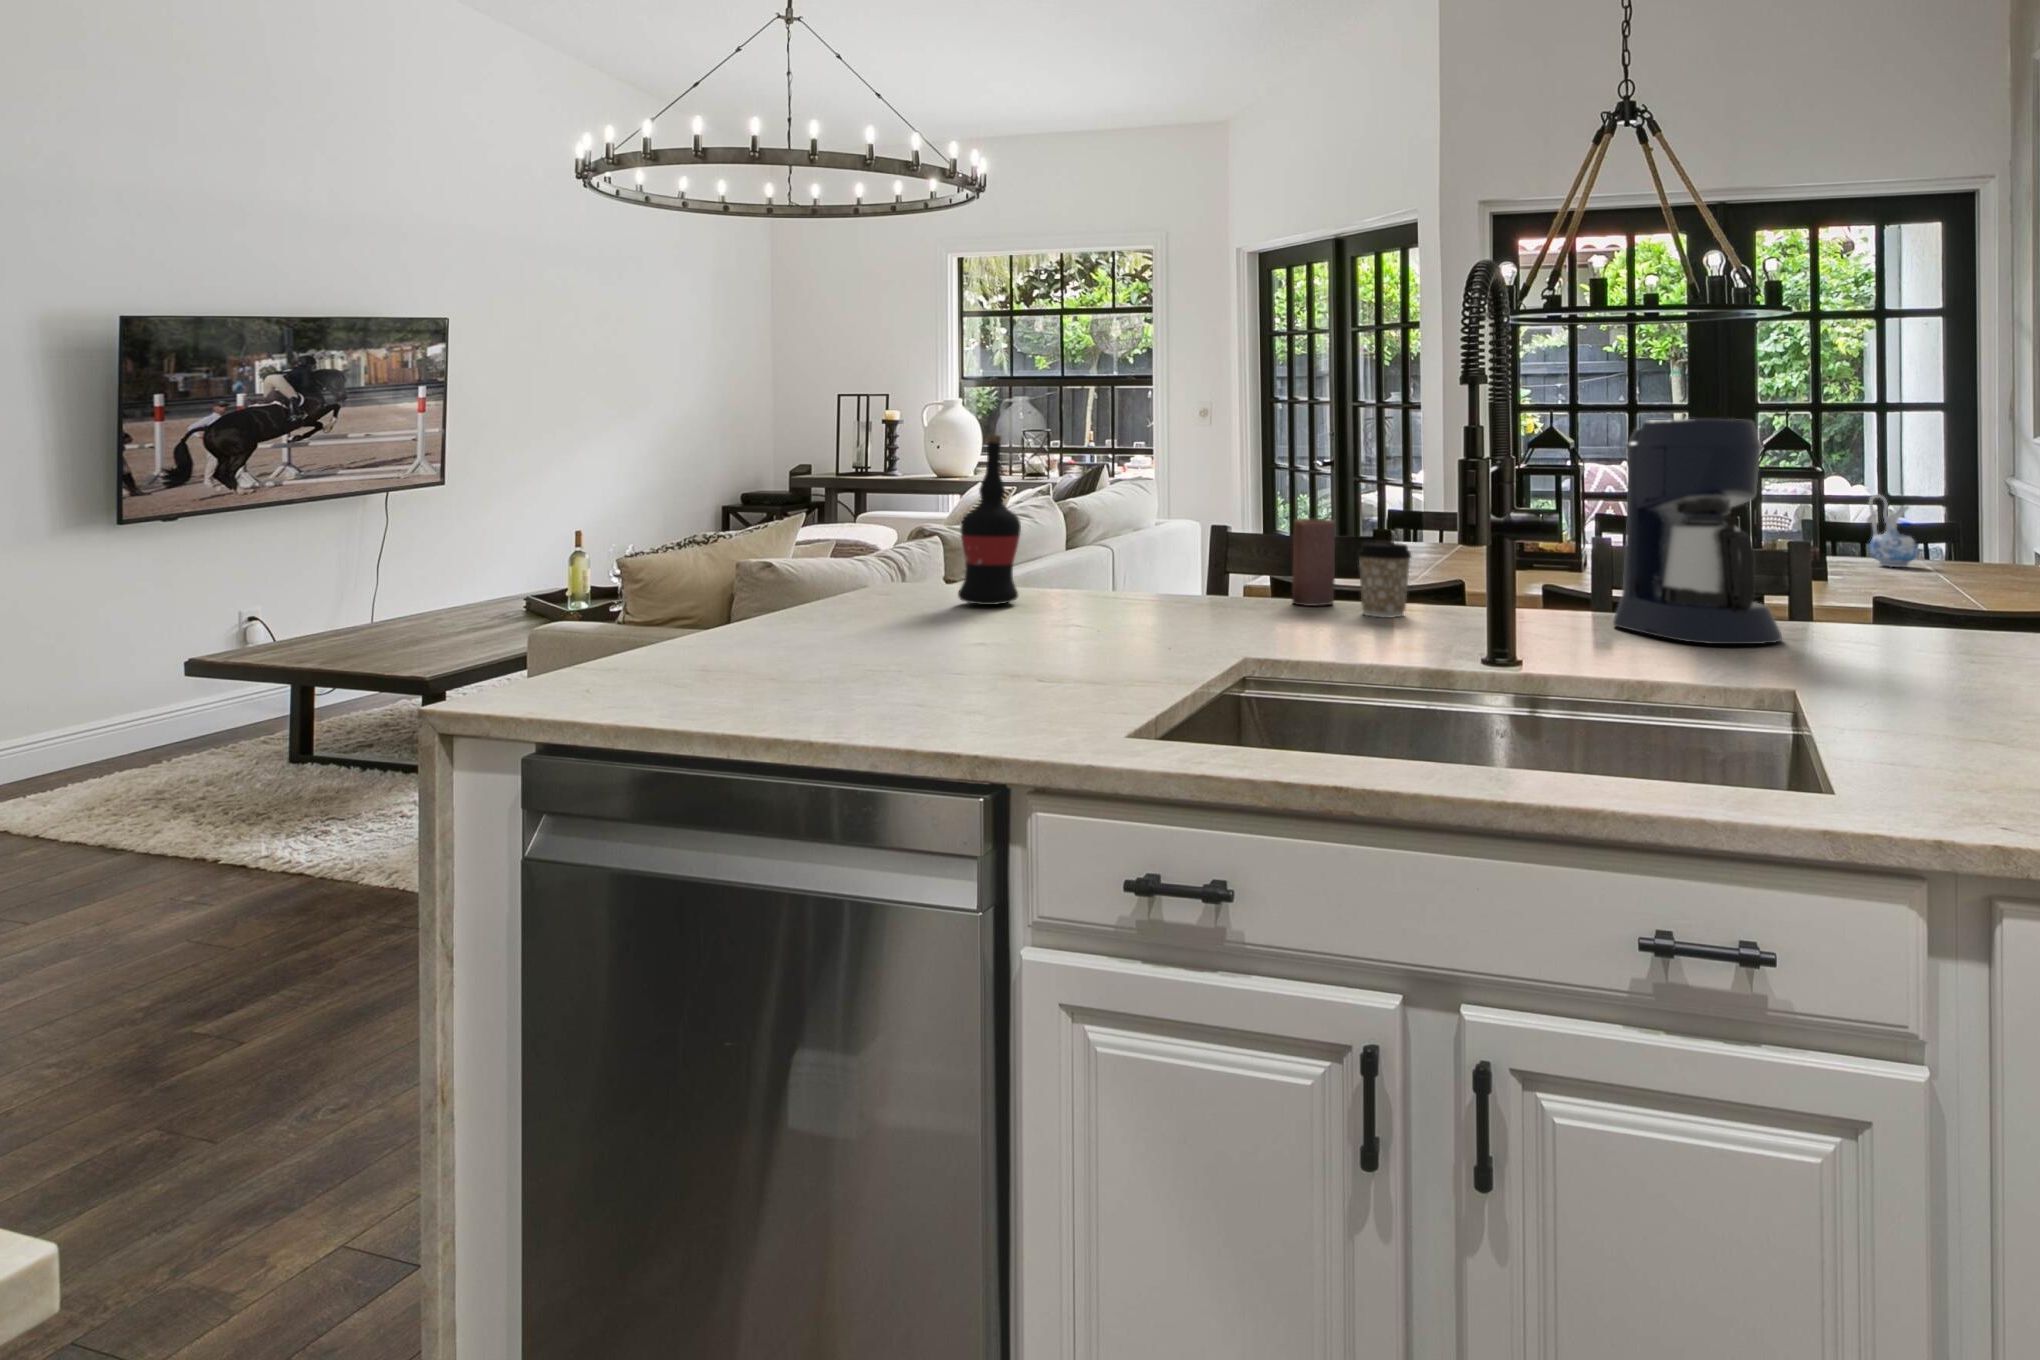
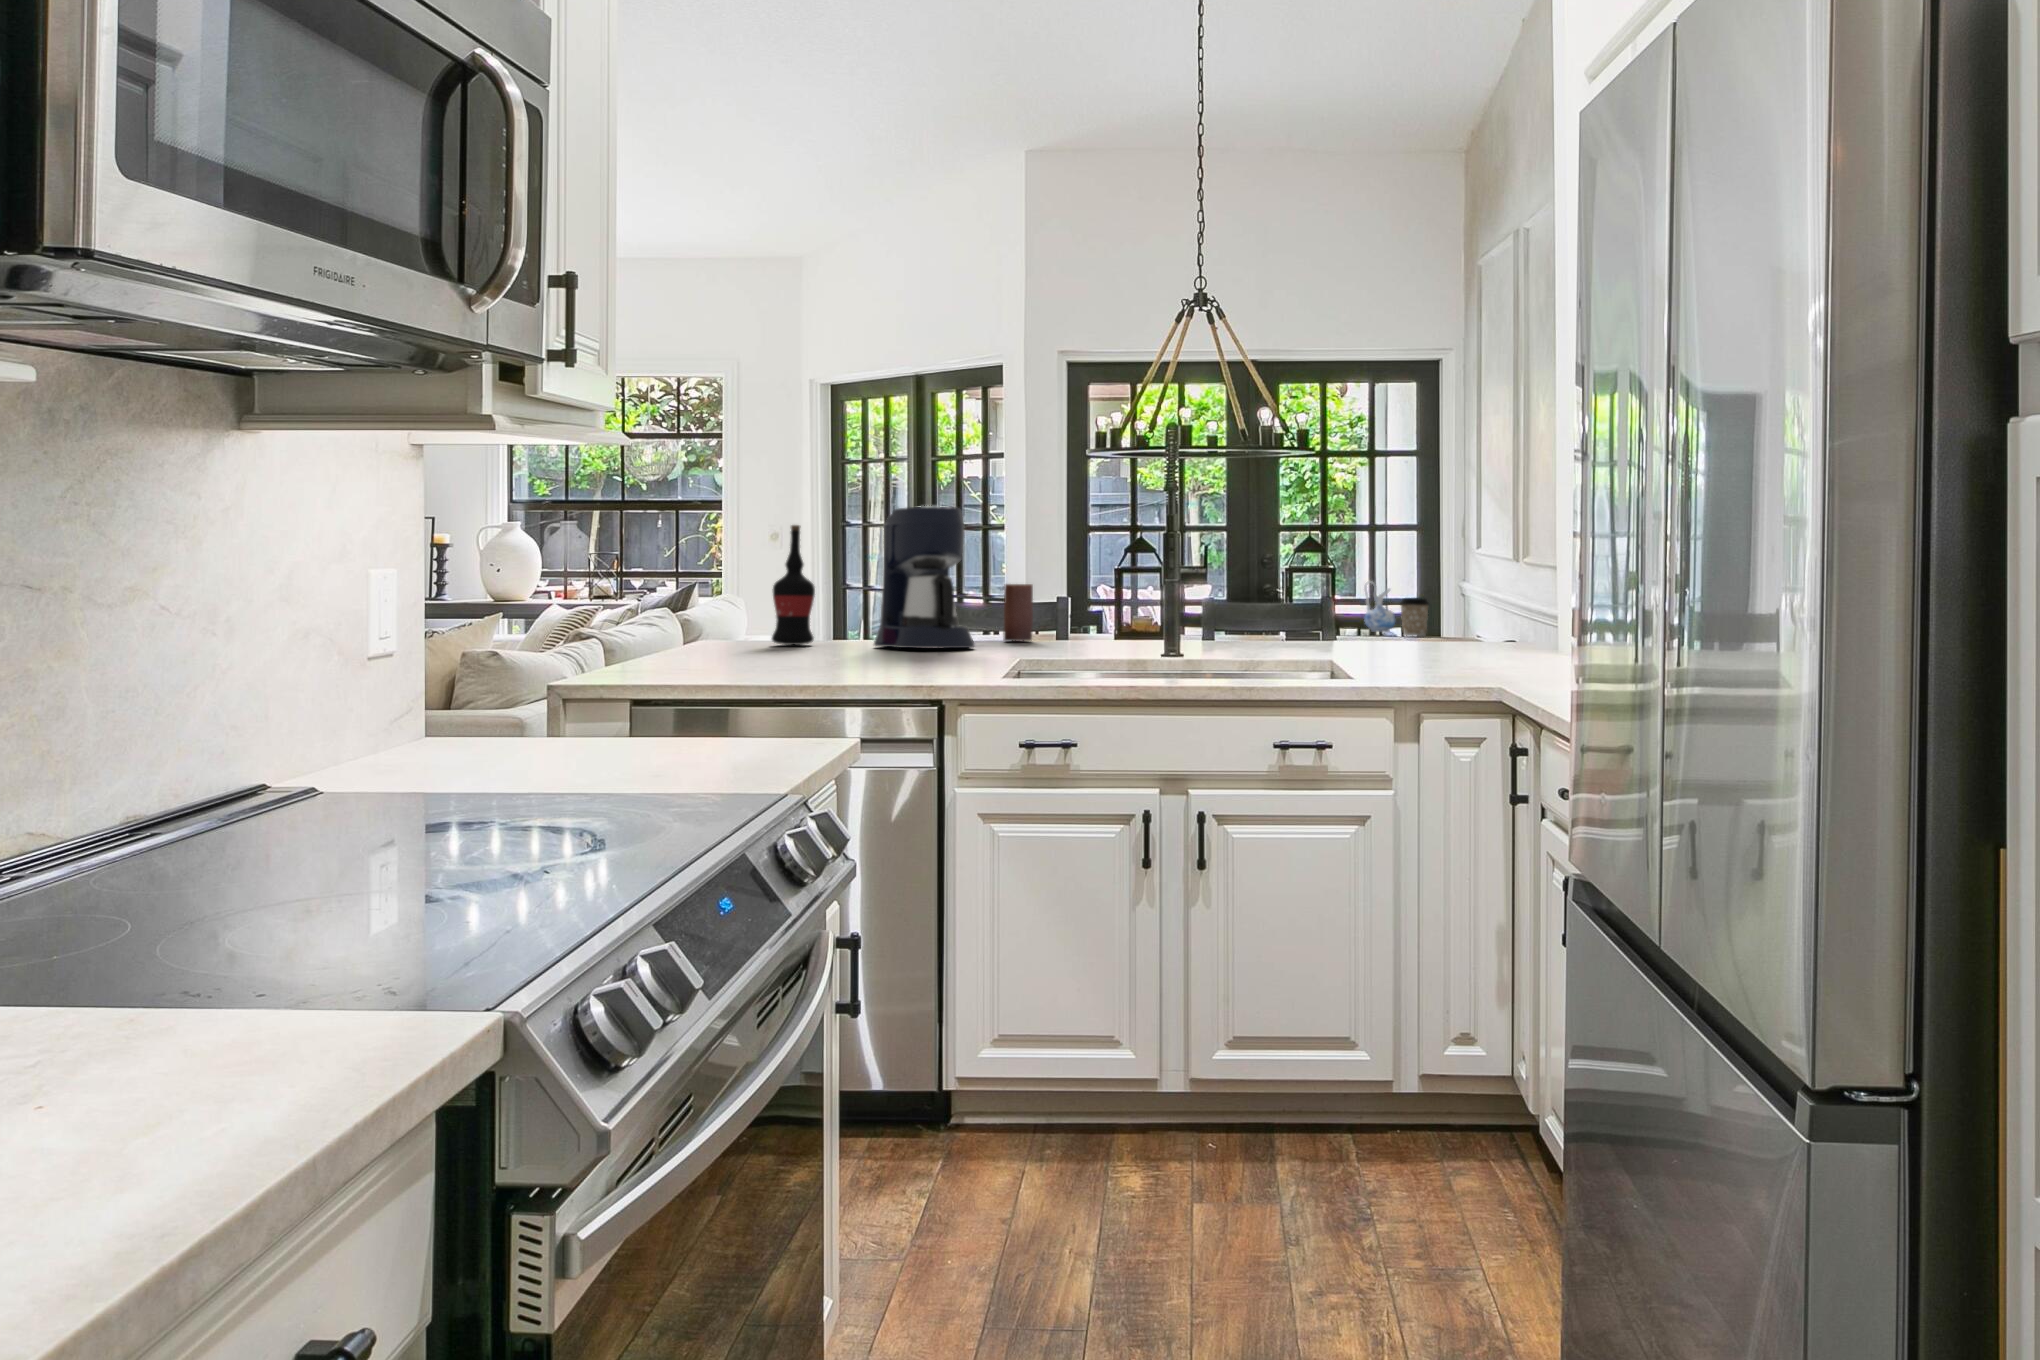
coffee maker: present [1613,419,1782,644] -> present [874,506,975,648]
coffee cup: present [1357,542,1411,617] -> present [1400,598,1429,636]

